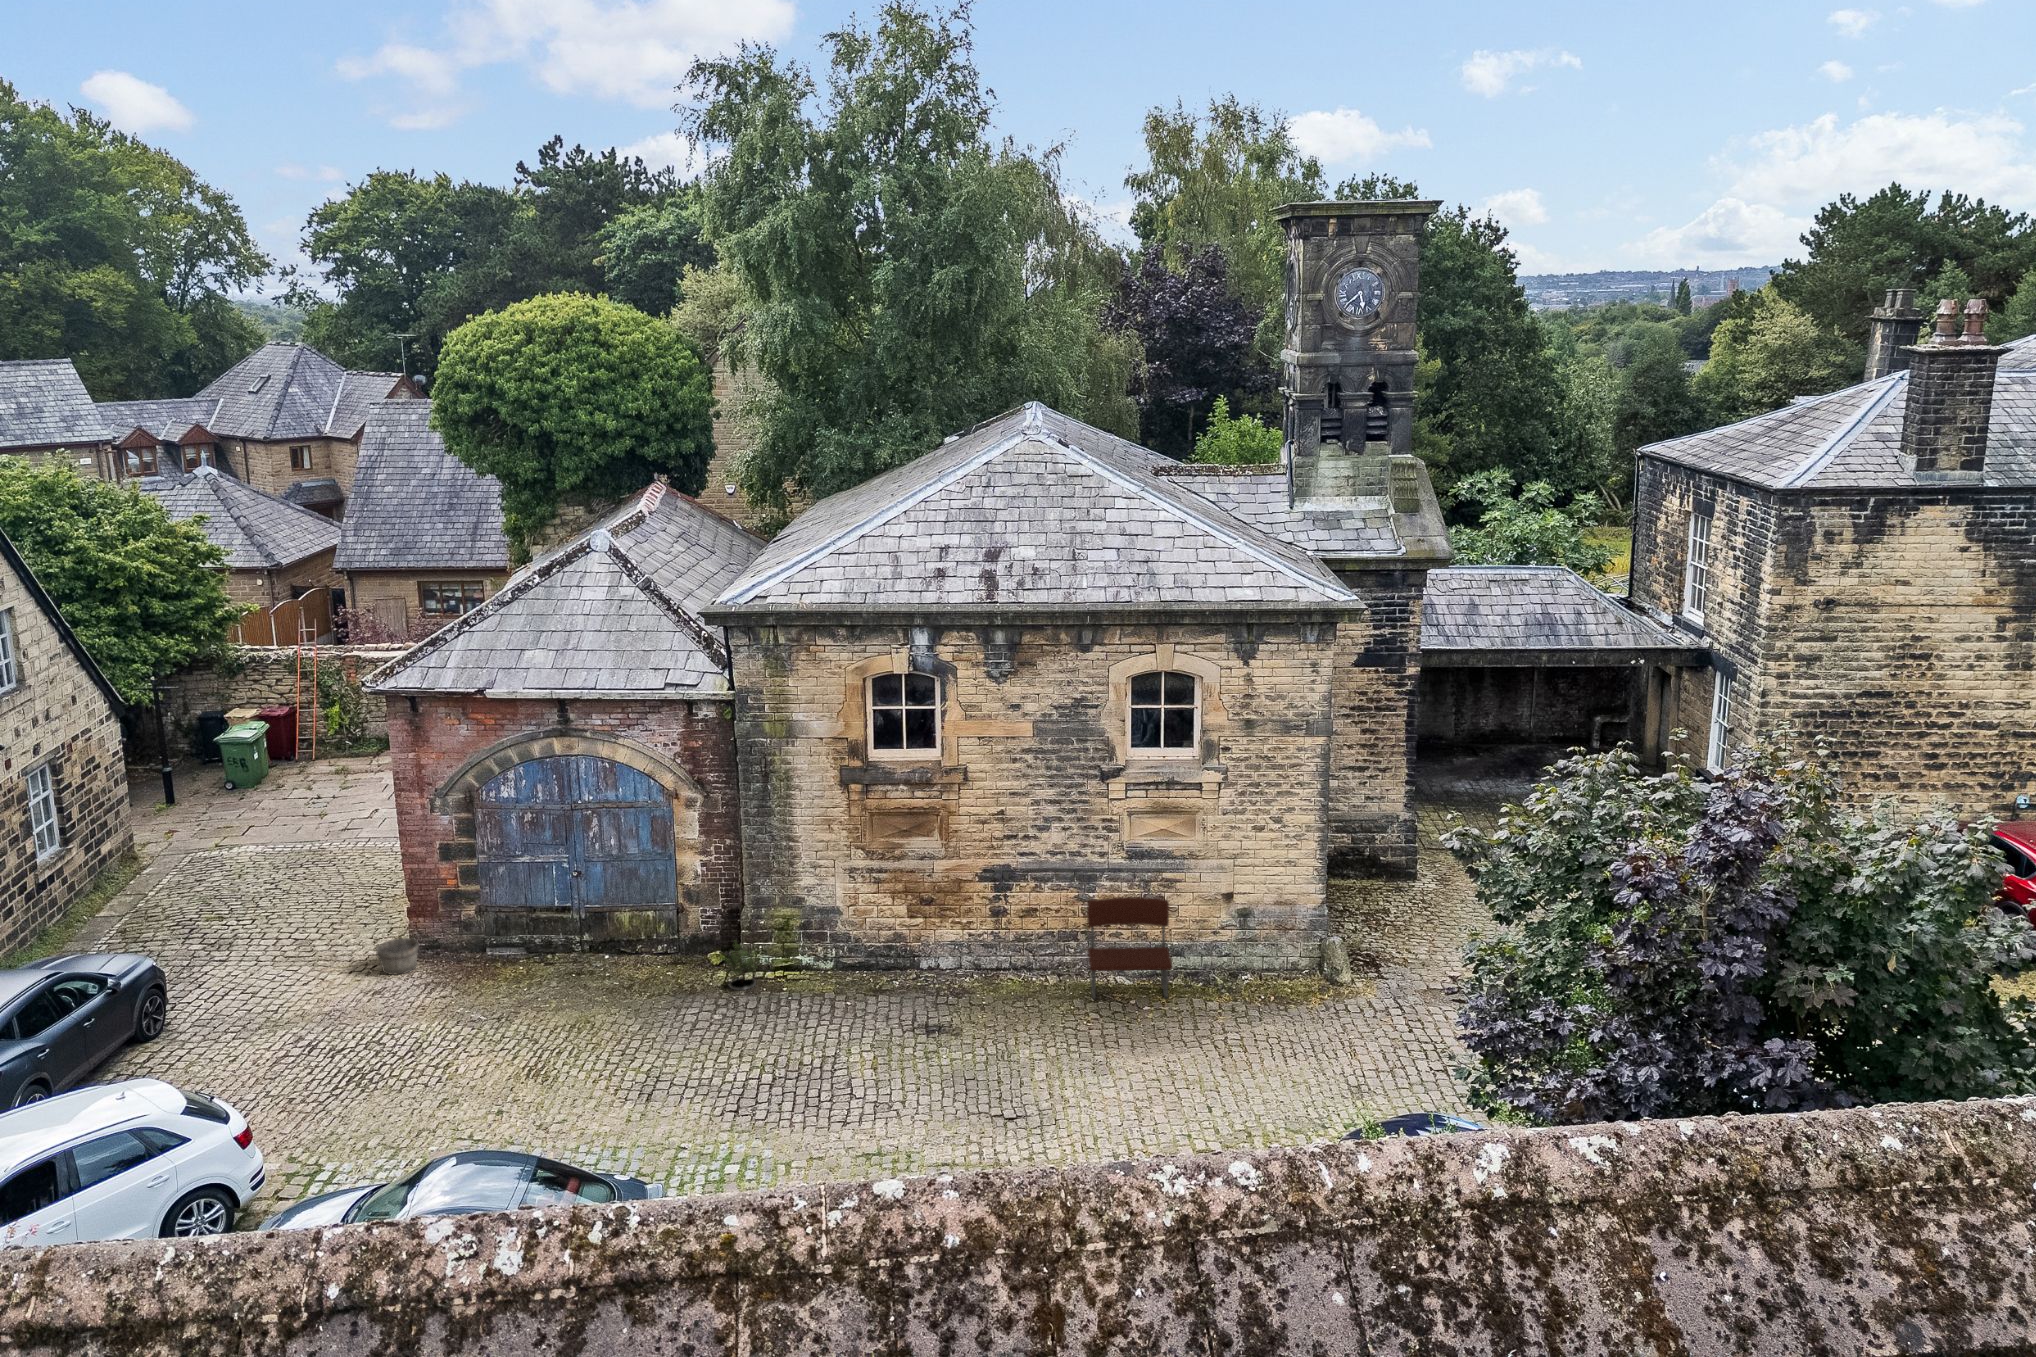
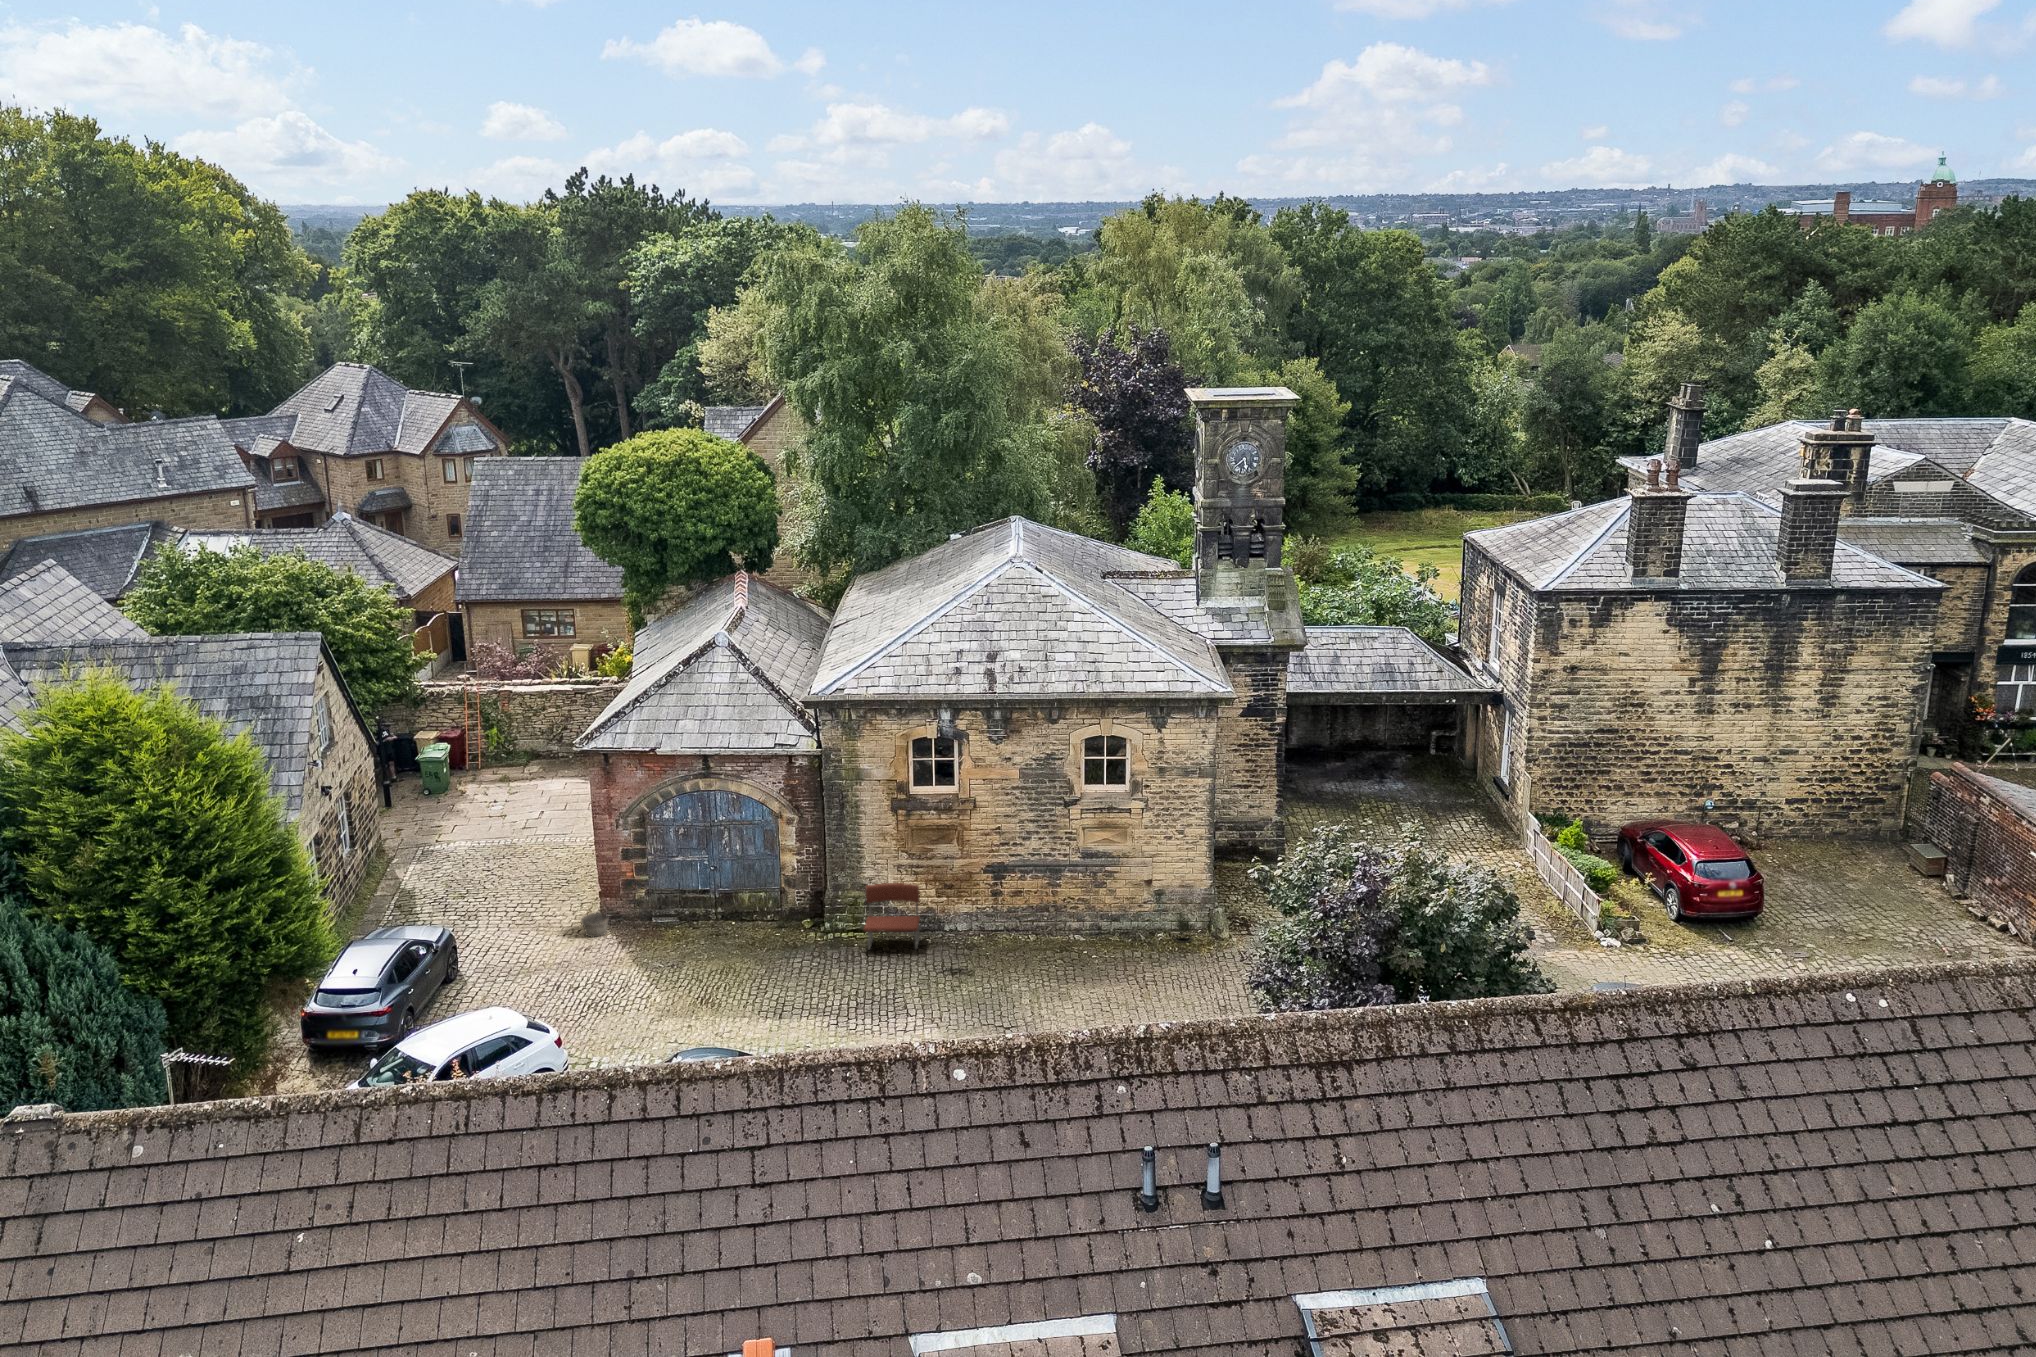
bench: present [1087,897,1173,999] -> present [864,883,920,949]
potted tree: present [724,943,757,990] -> present [1174,912,1192,943]

